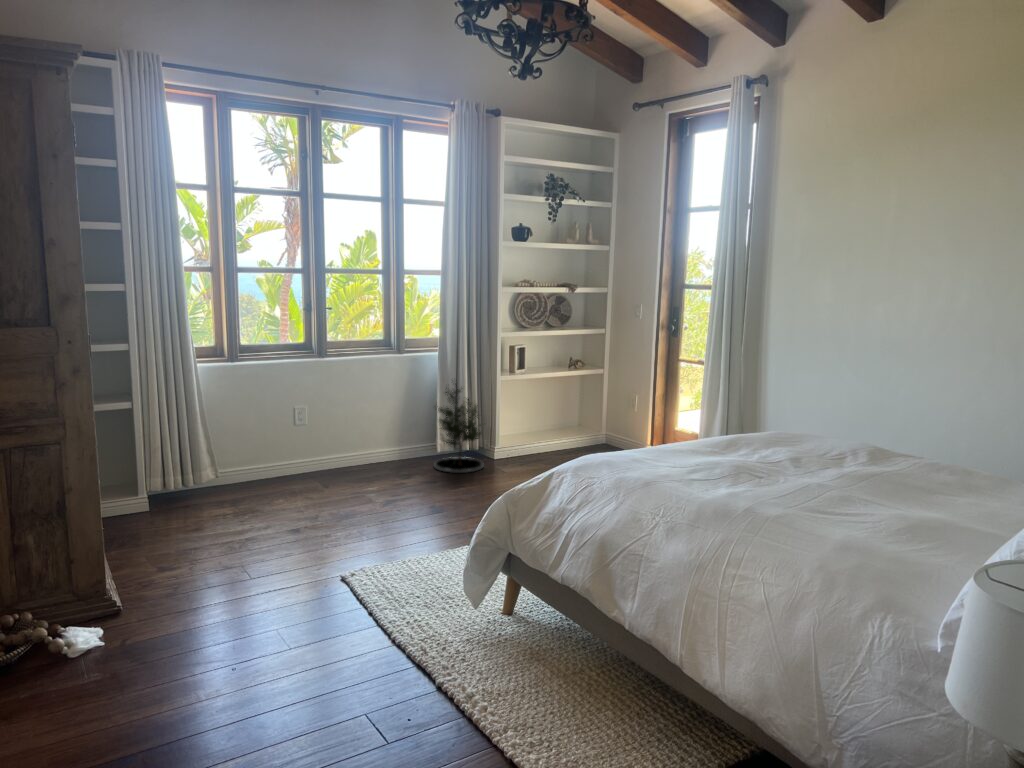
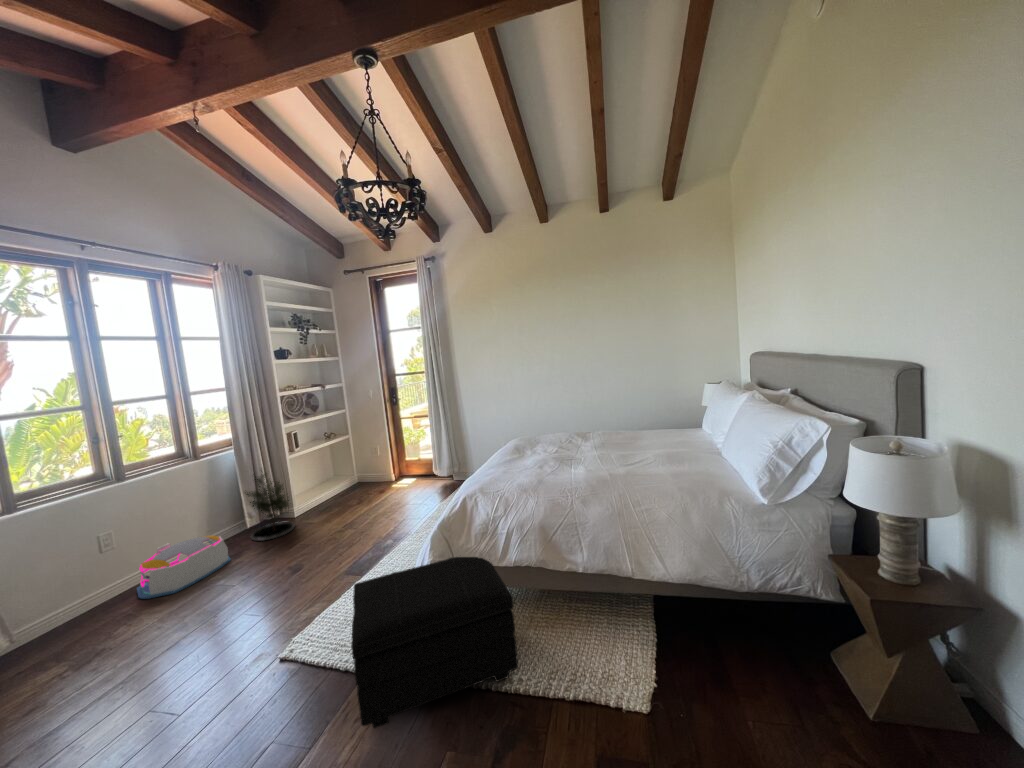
storage bin: none [312,437,401,487] -> present [137,535,231,599]
footstool: none [313,516,549,711] -> present [351,557,518,728]

